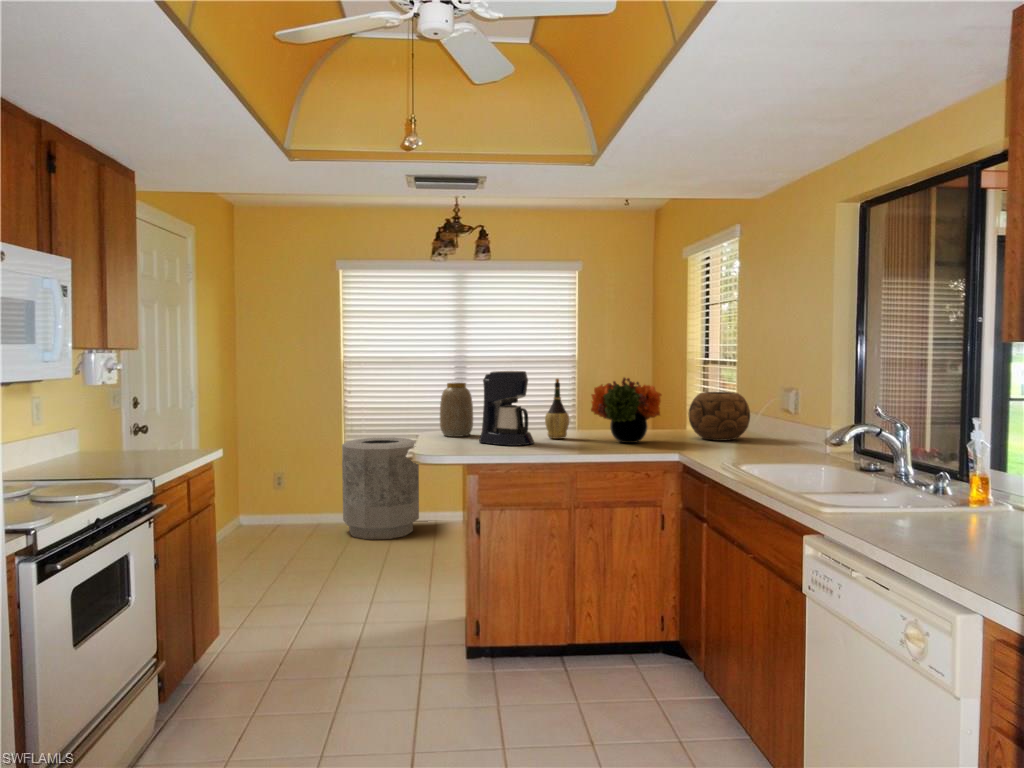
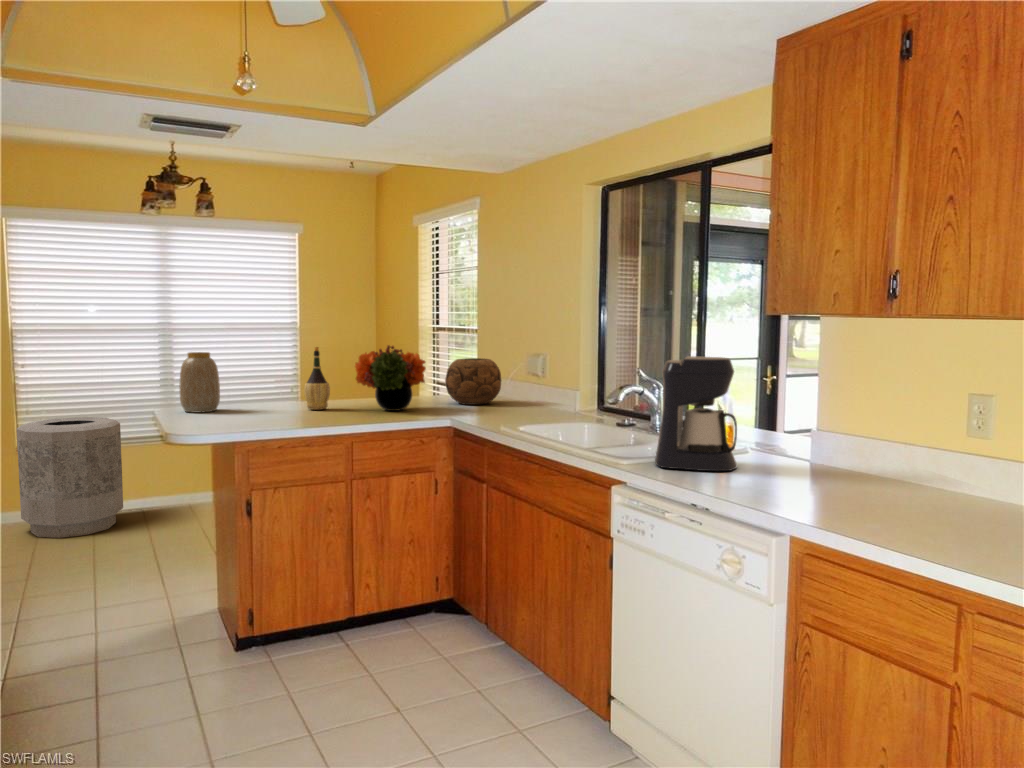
coffee maker: present [479,371,534,446] -> present [655,356,737,471]

